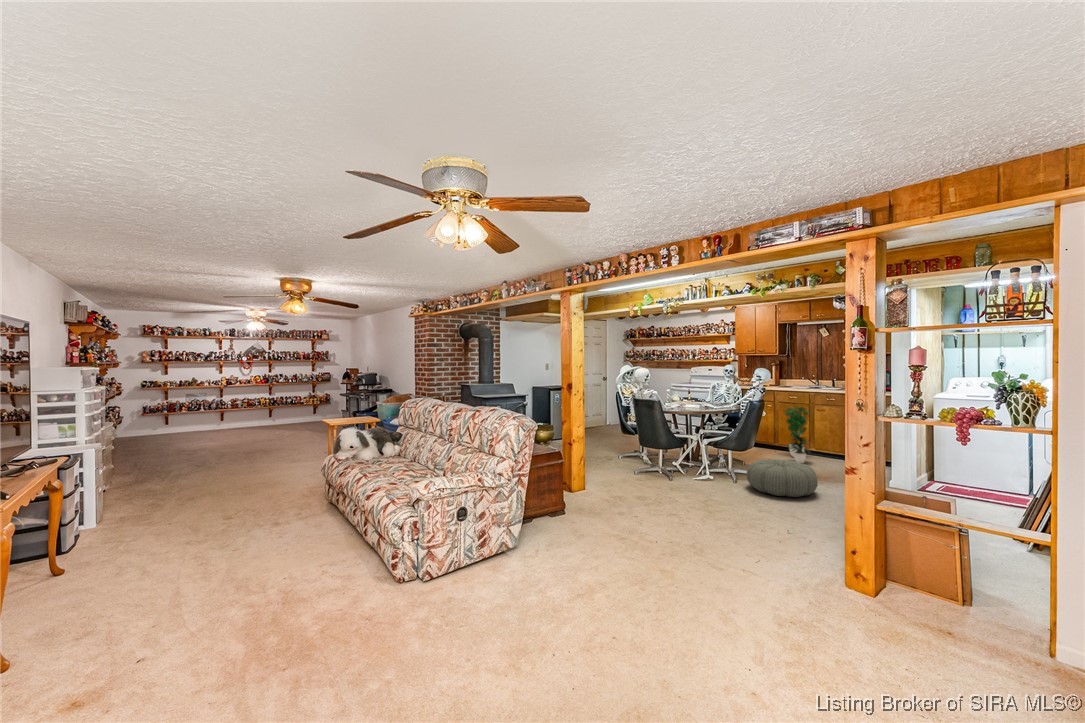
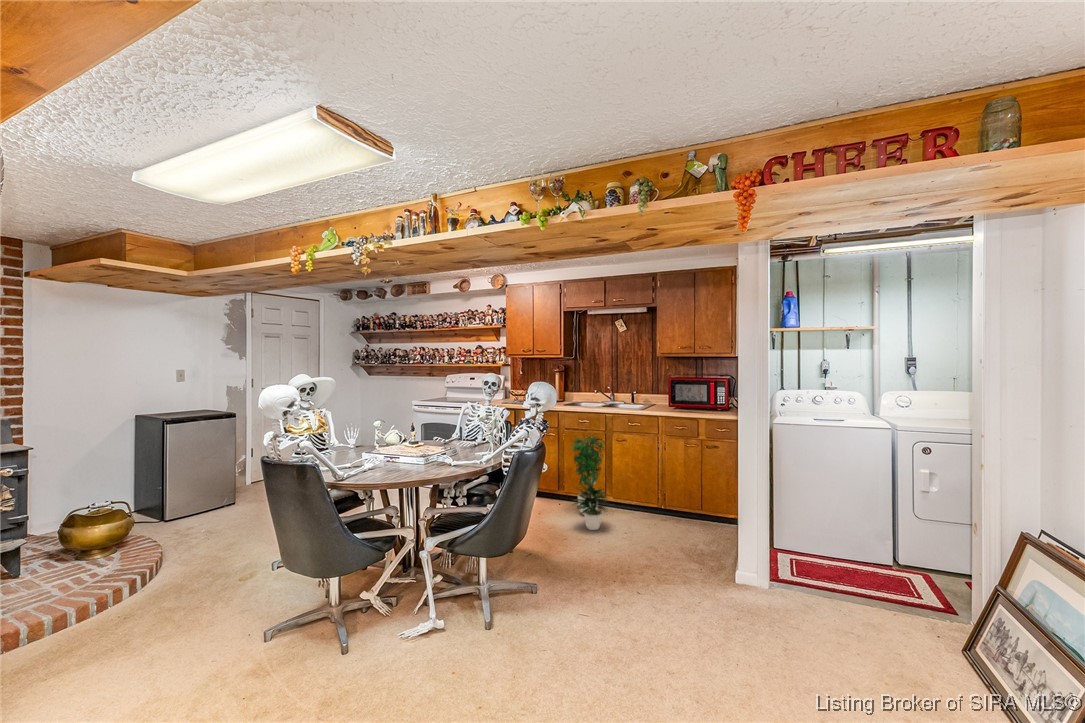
pouf: present [747,459,818,497] -> none [503,560,632,663]

